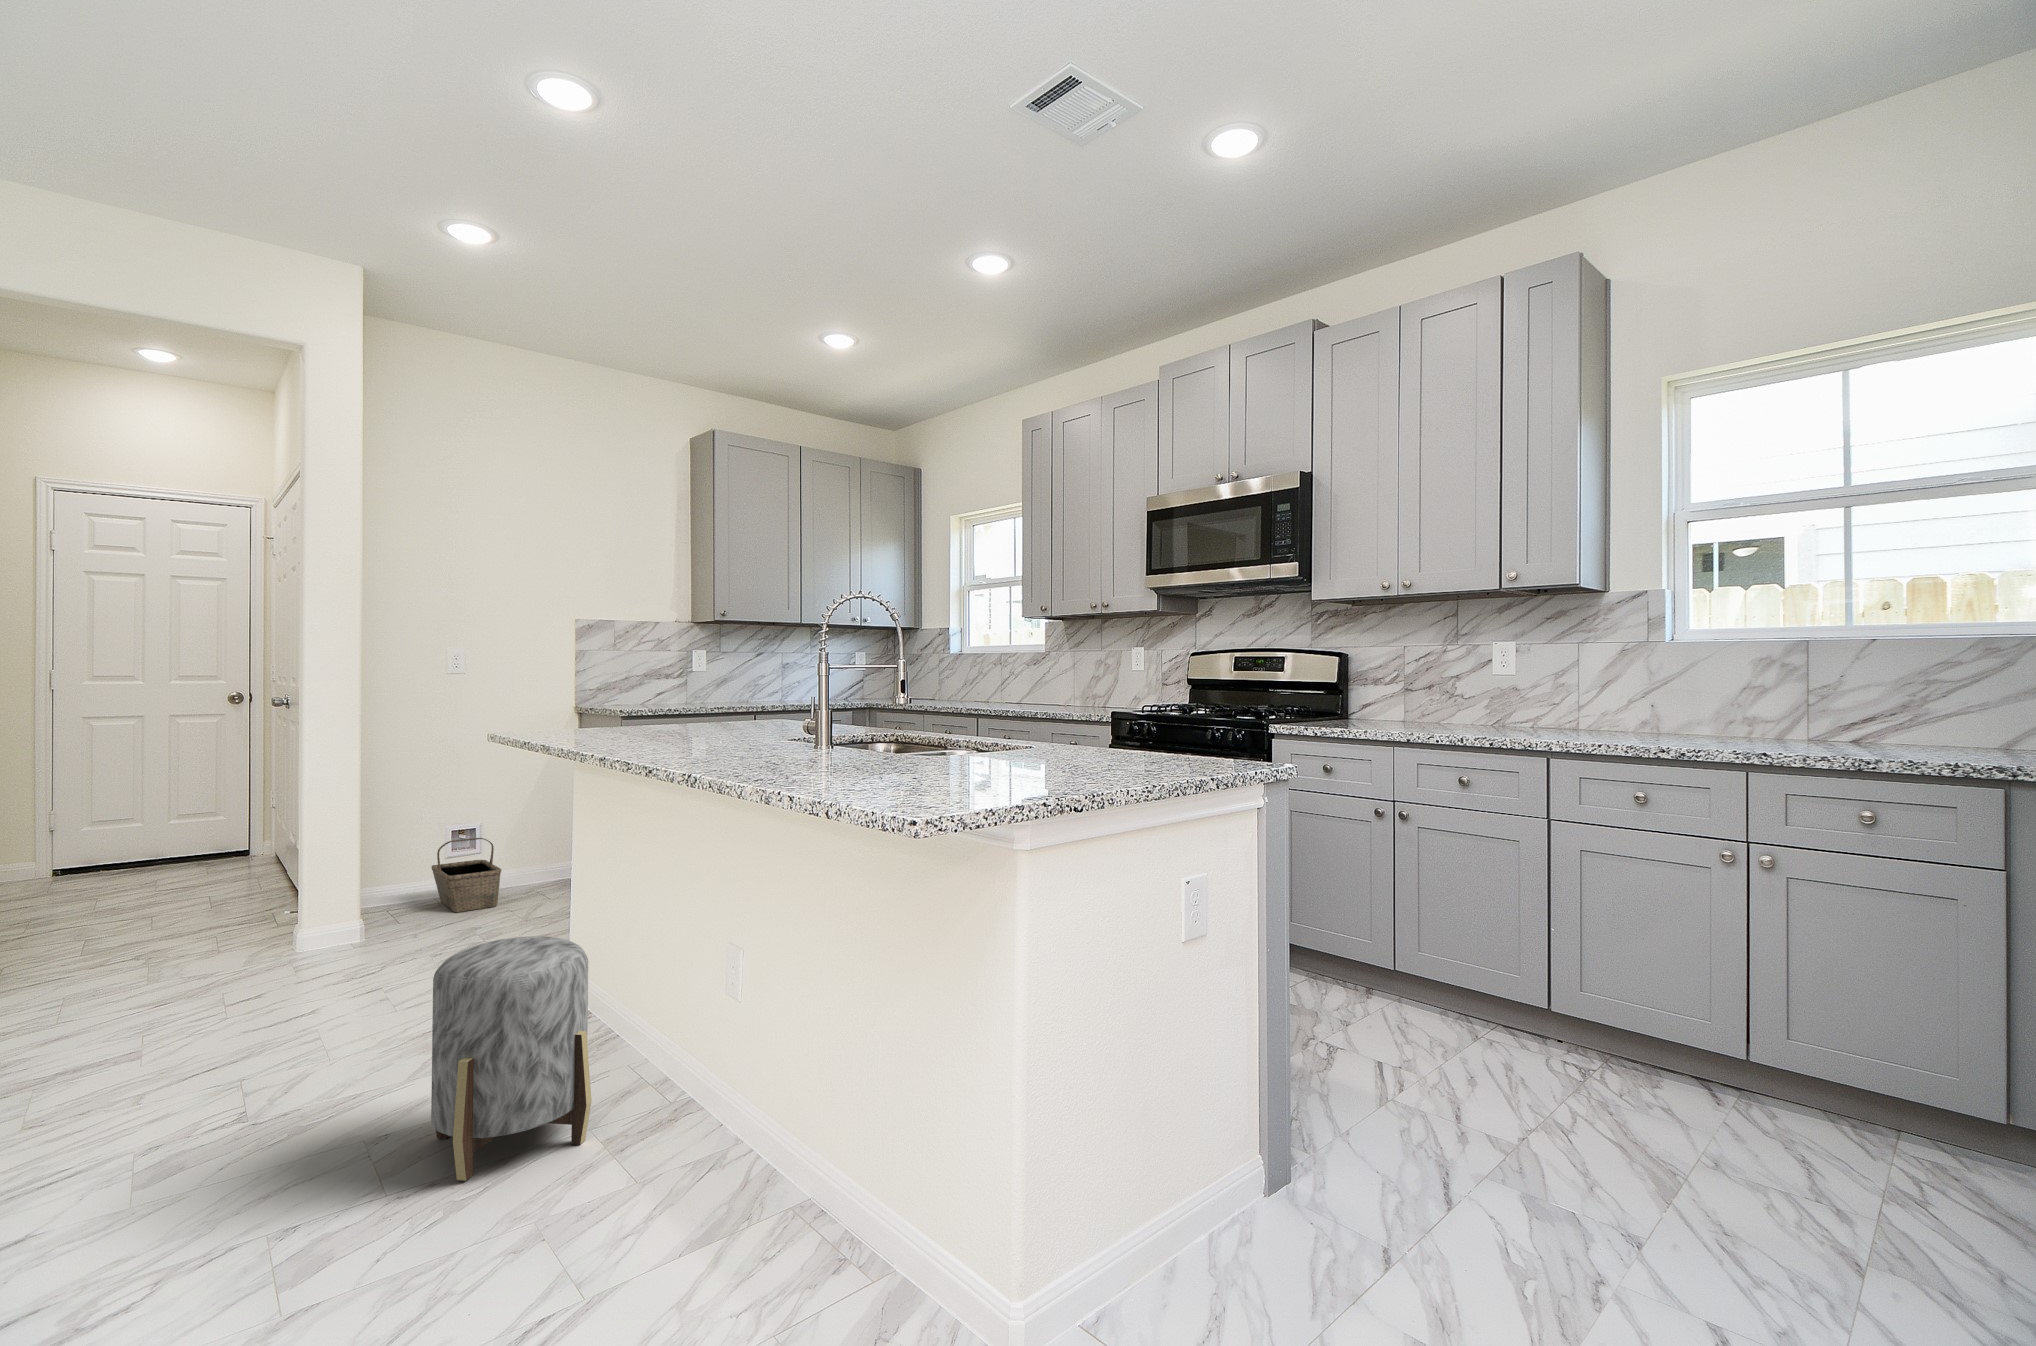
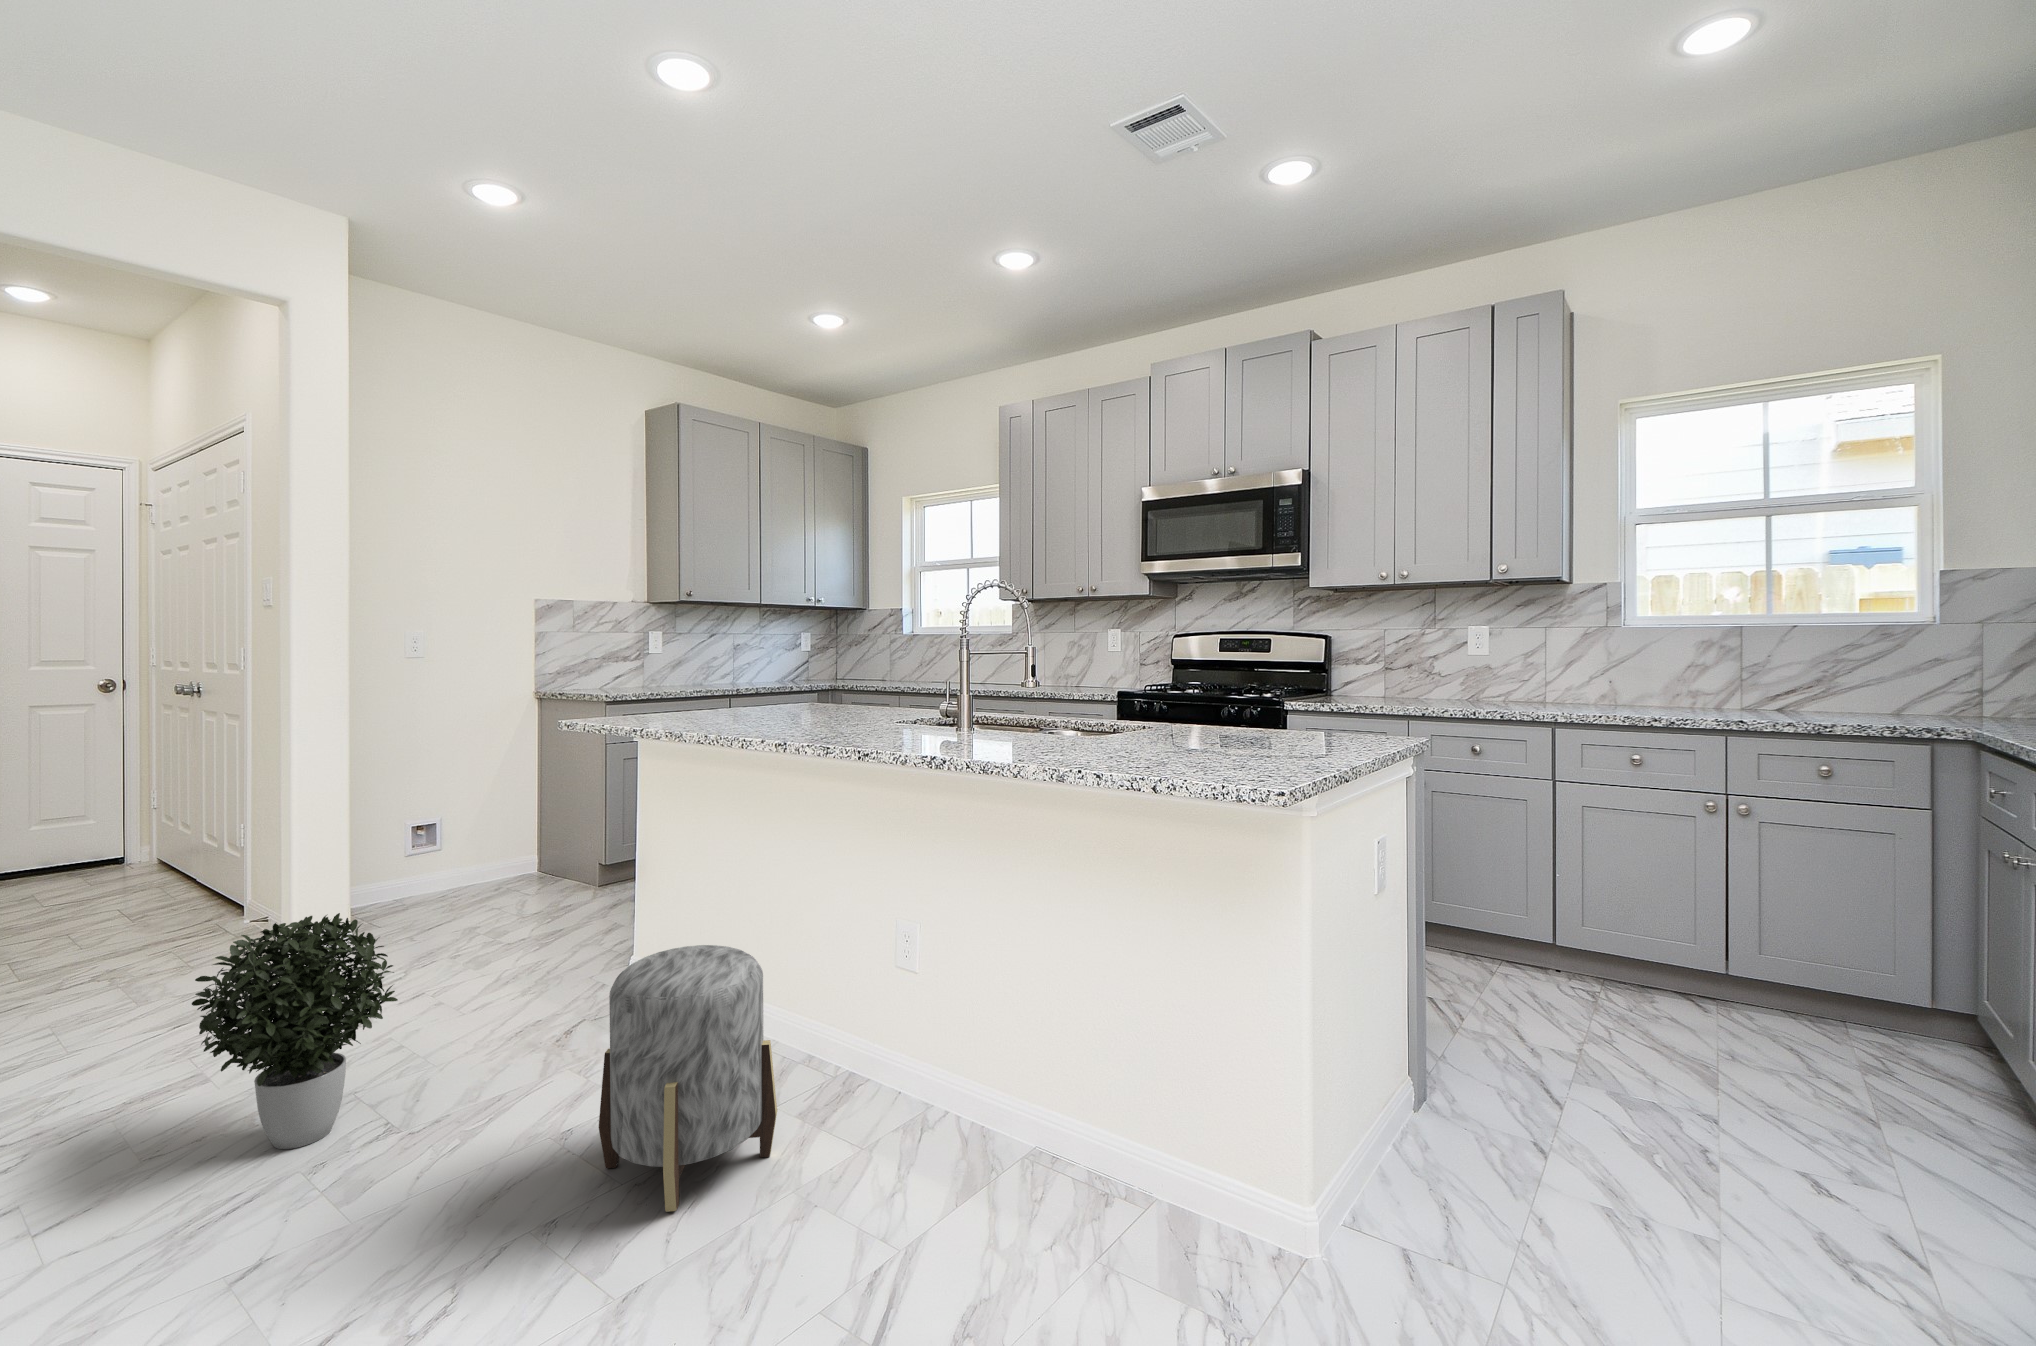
basket: present [432,838,501,912] -> none [392,836,478,917]
potted plant: none [138,888,317,1093] -> present [192,913,398,1149]

